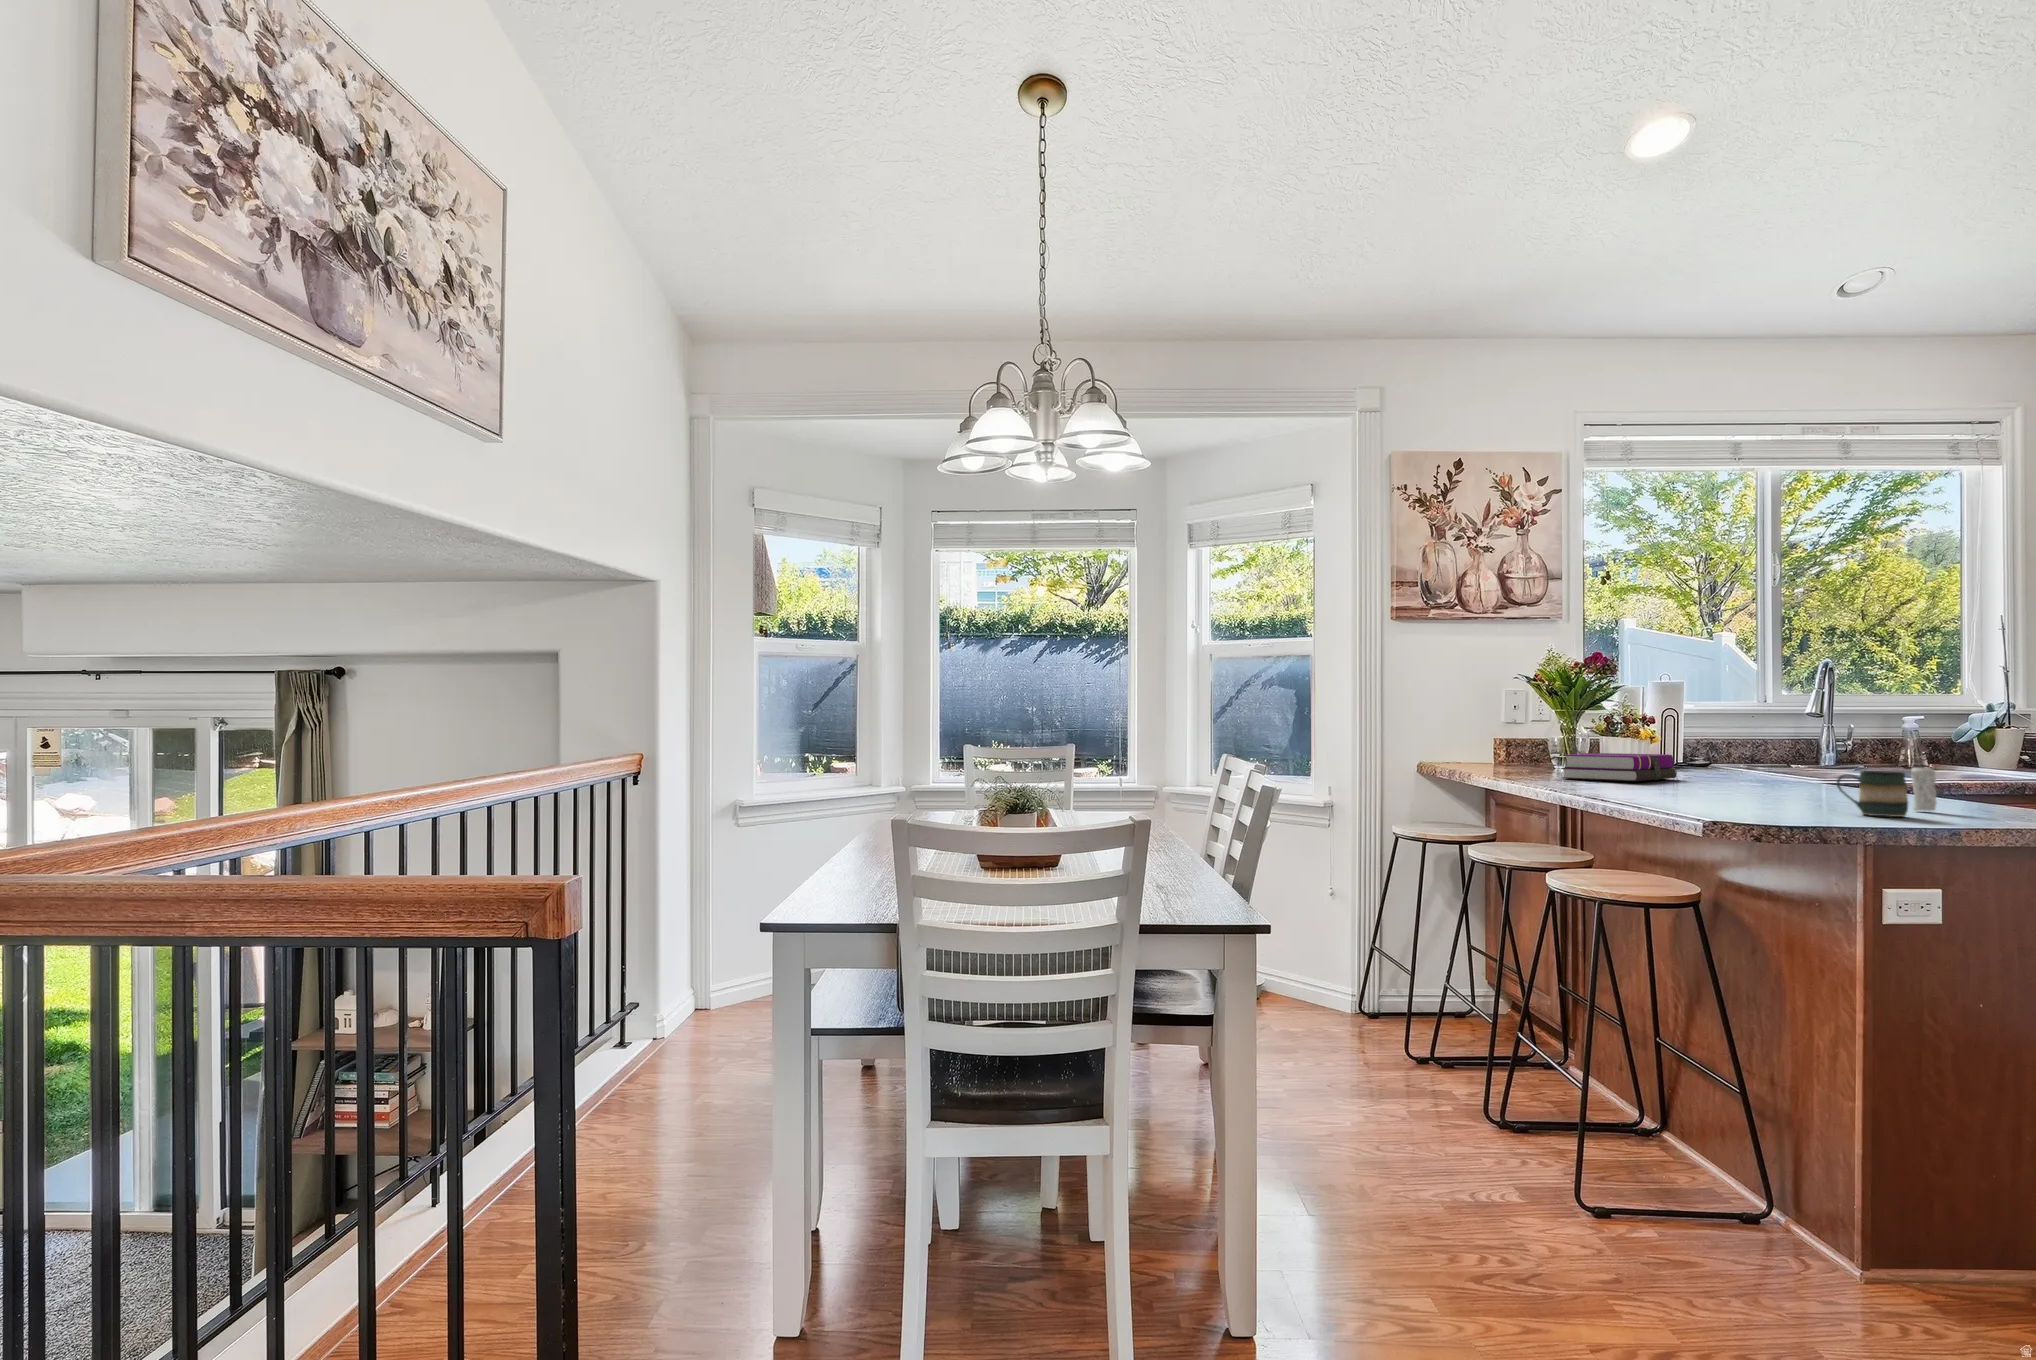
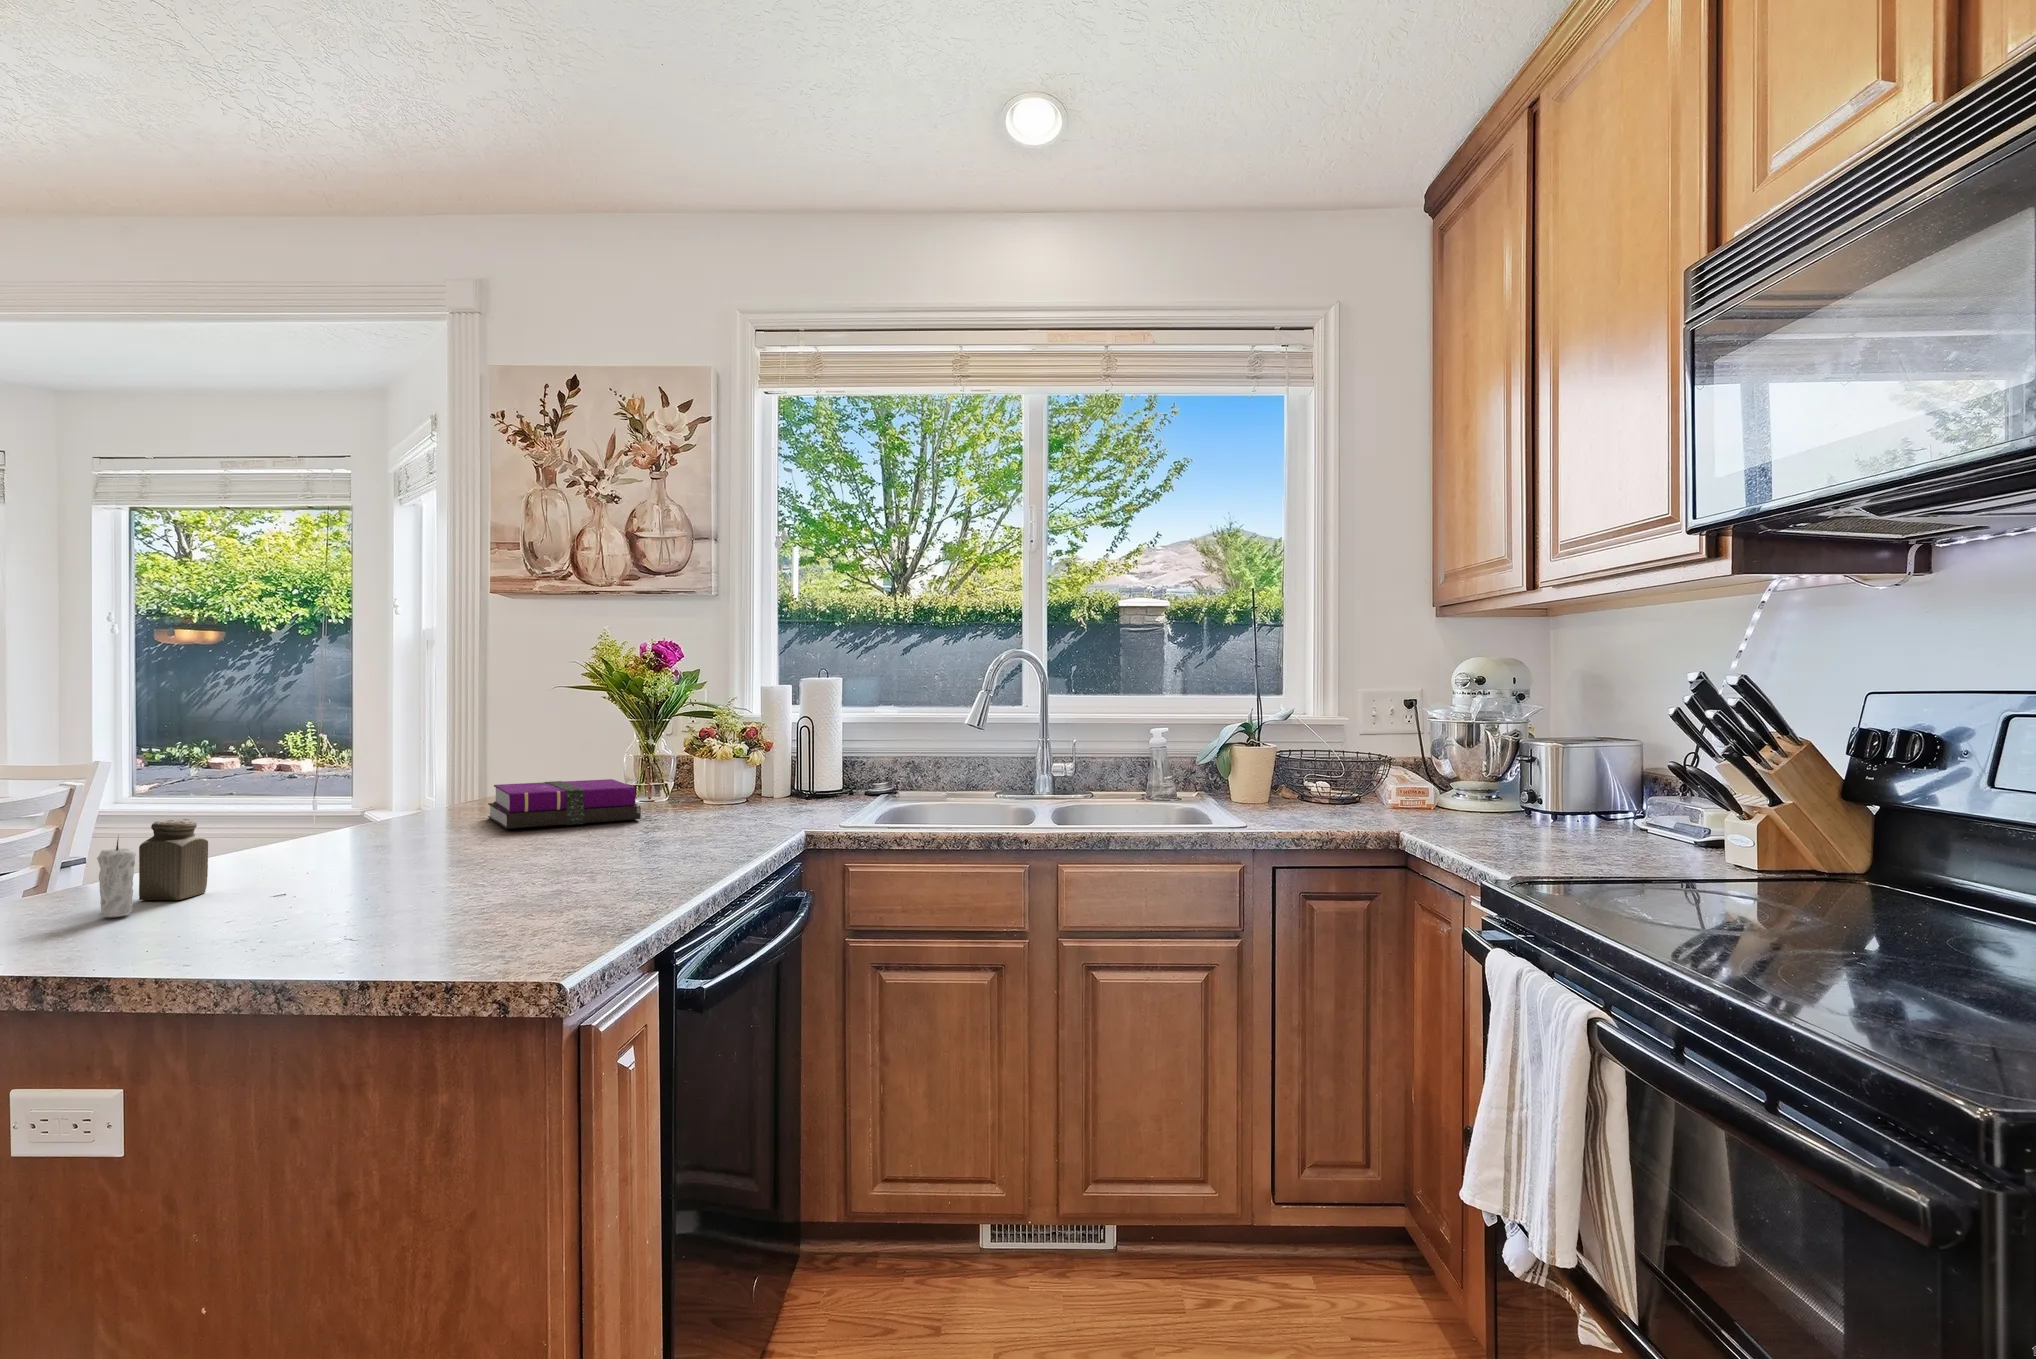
salt shaker: none [1665,755,1708,806] -> present [139,819,208,900]
candle: present [1911,764,1937,811] -> present [97,840,136,917]
mug: present [1837,771,1908,817] -> none [220,863,295,943]

